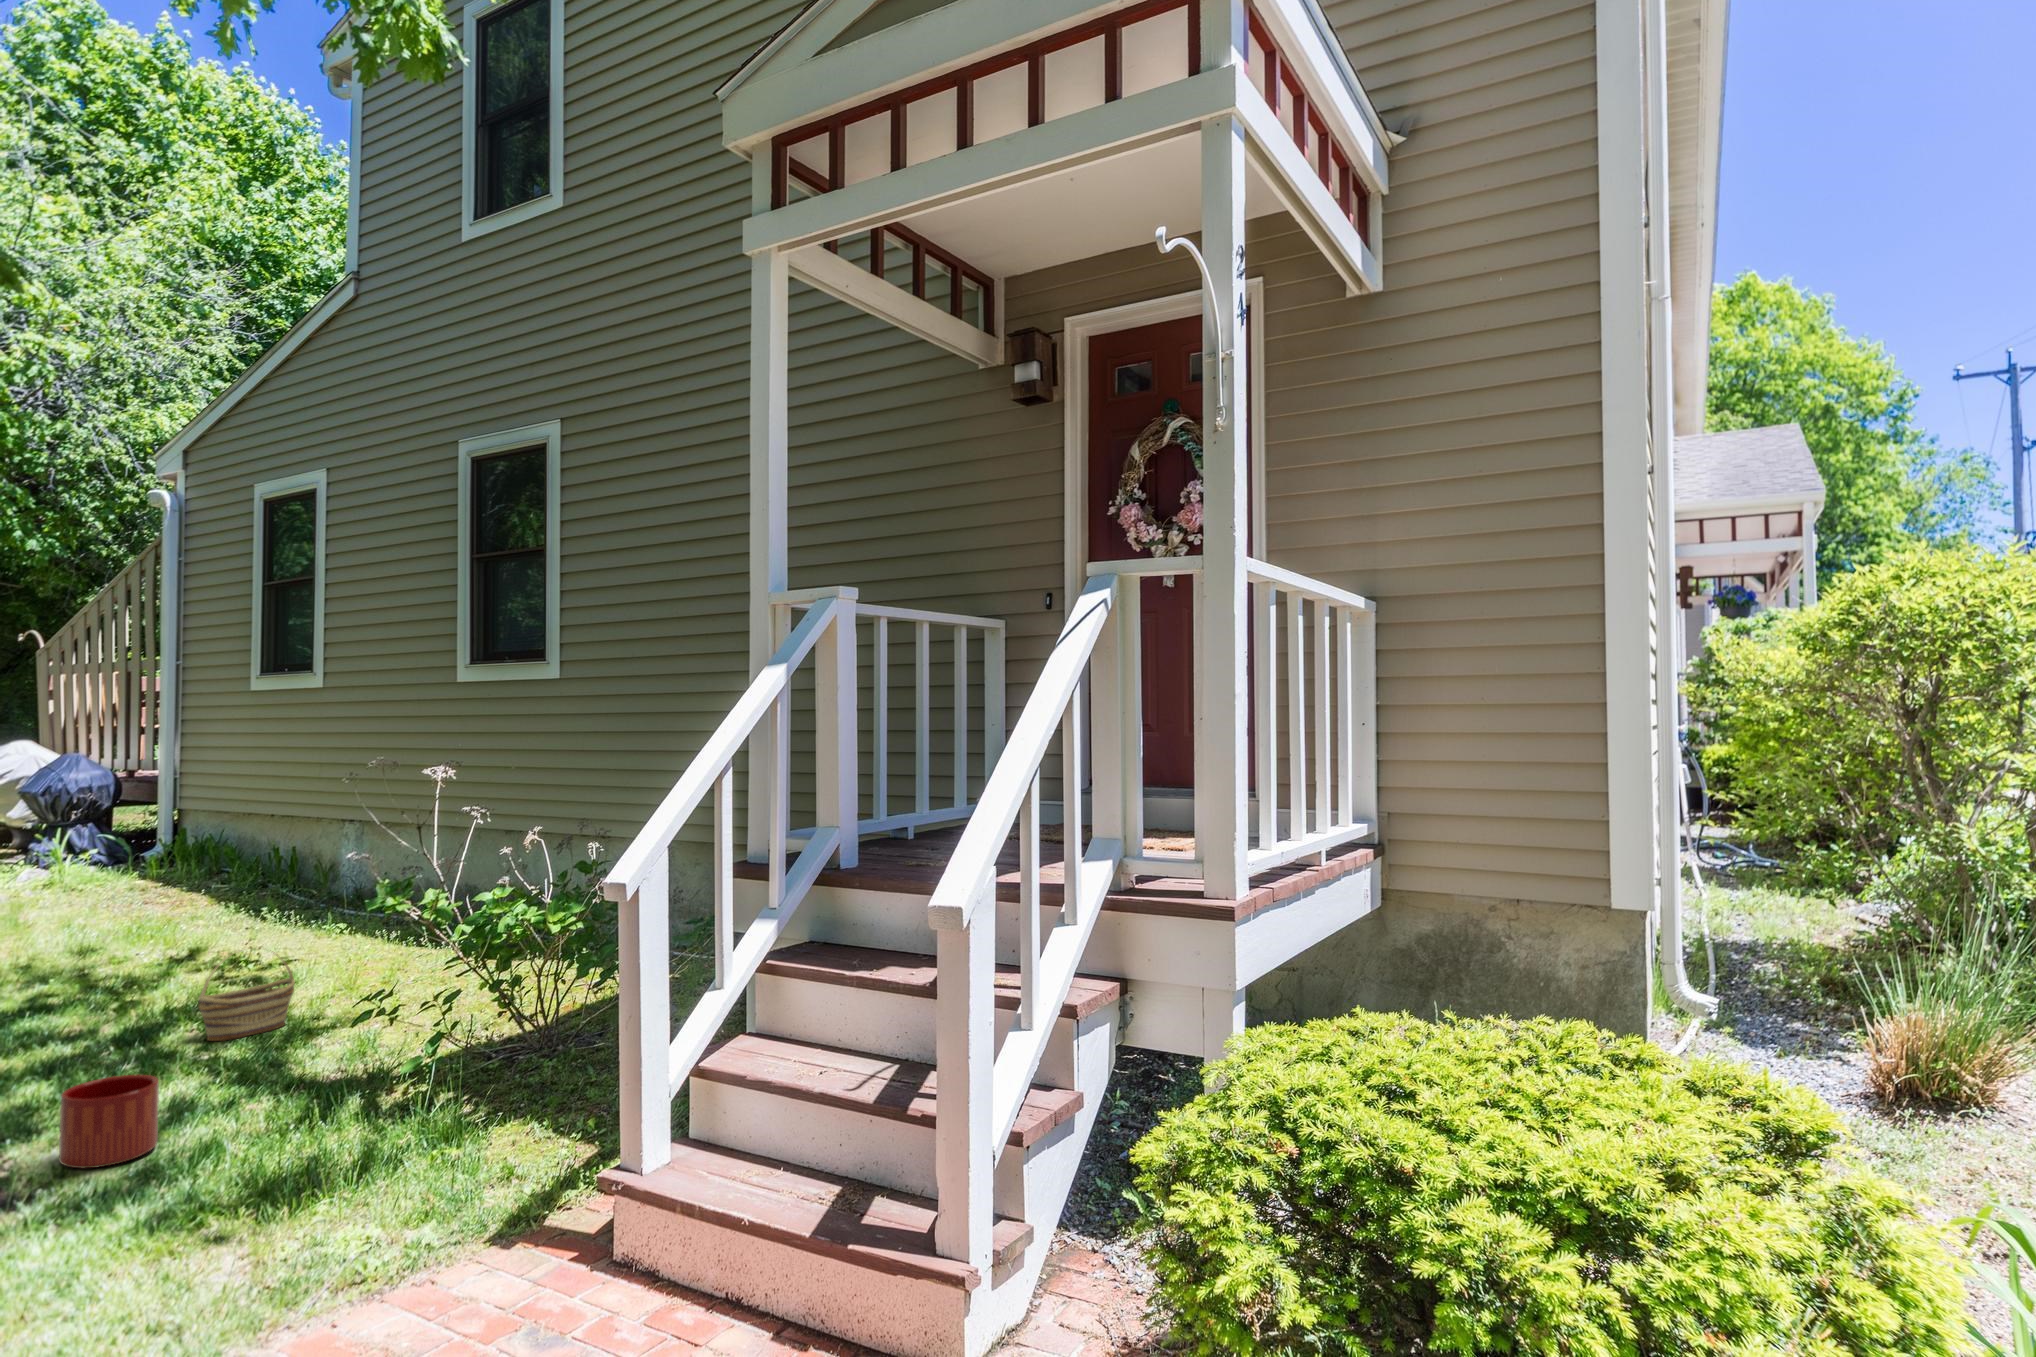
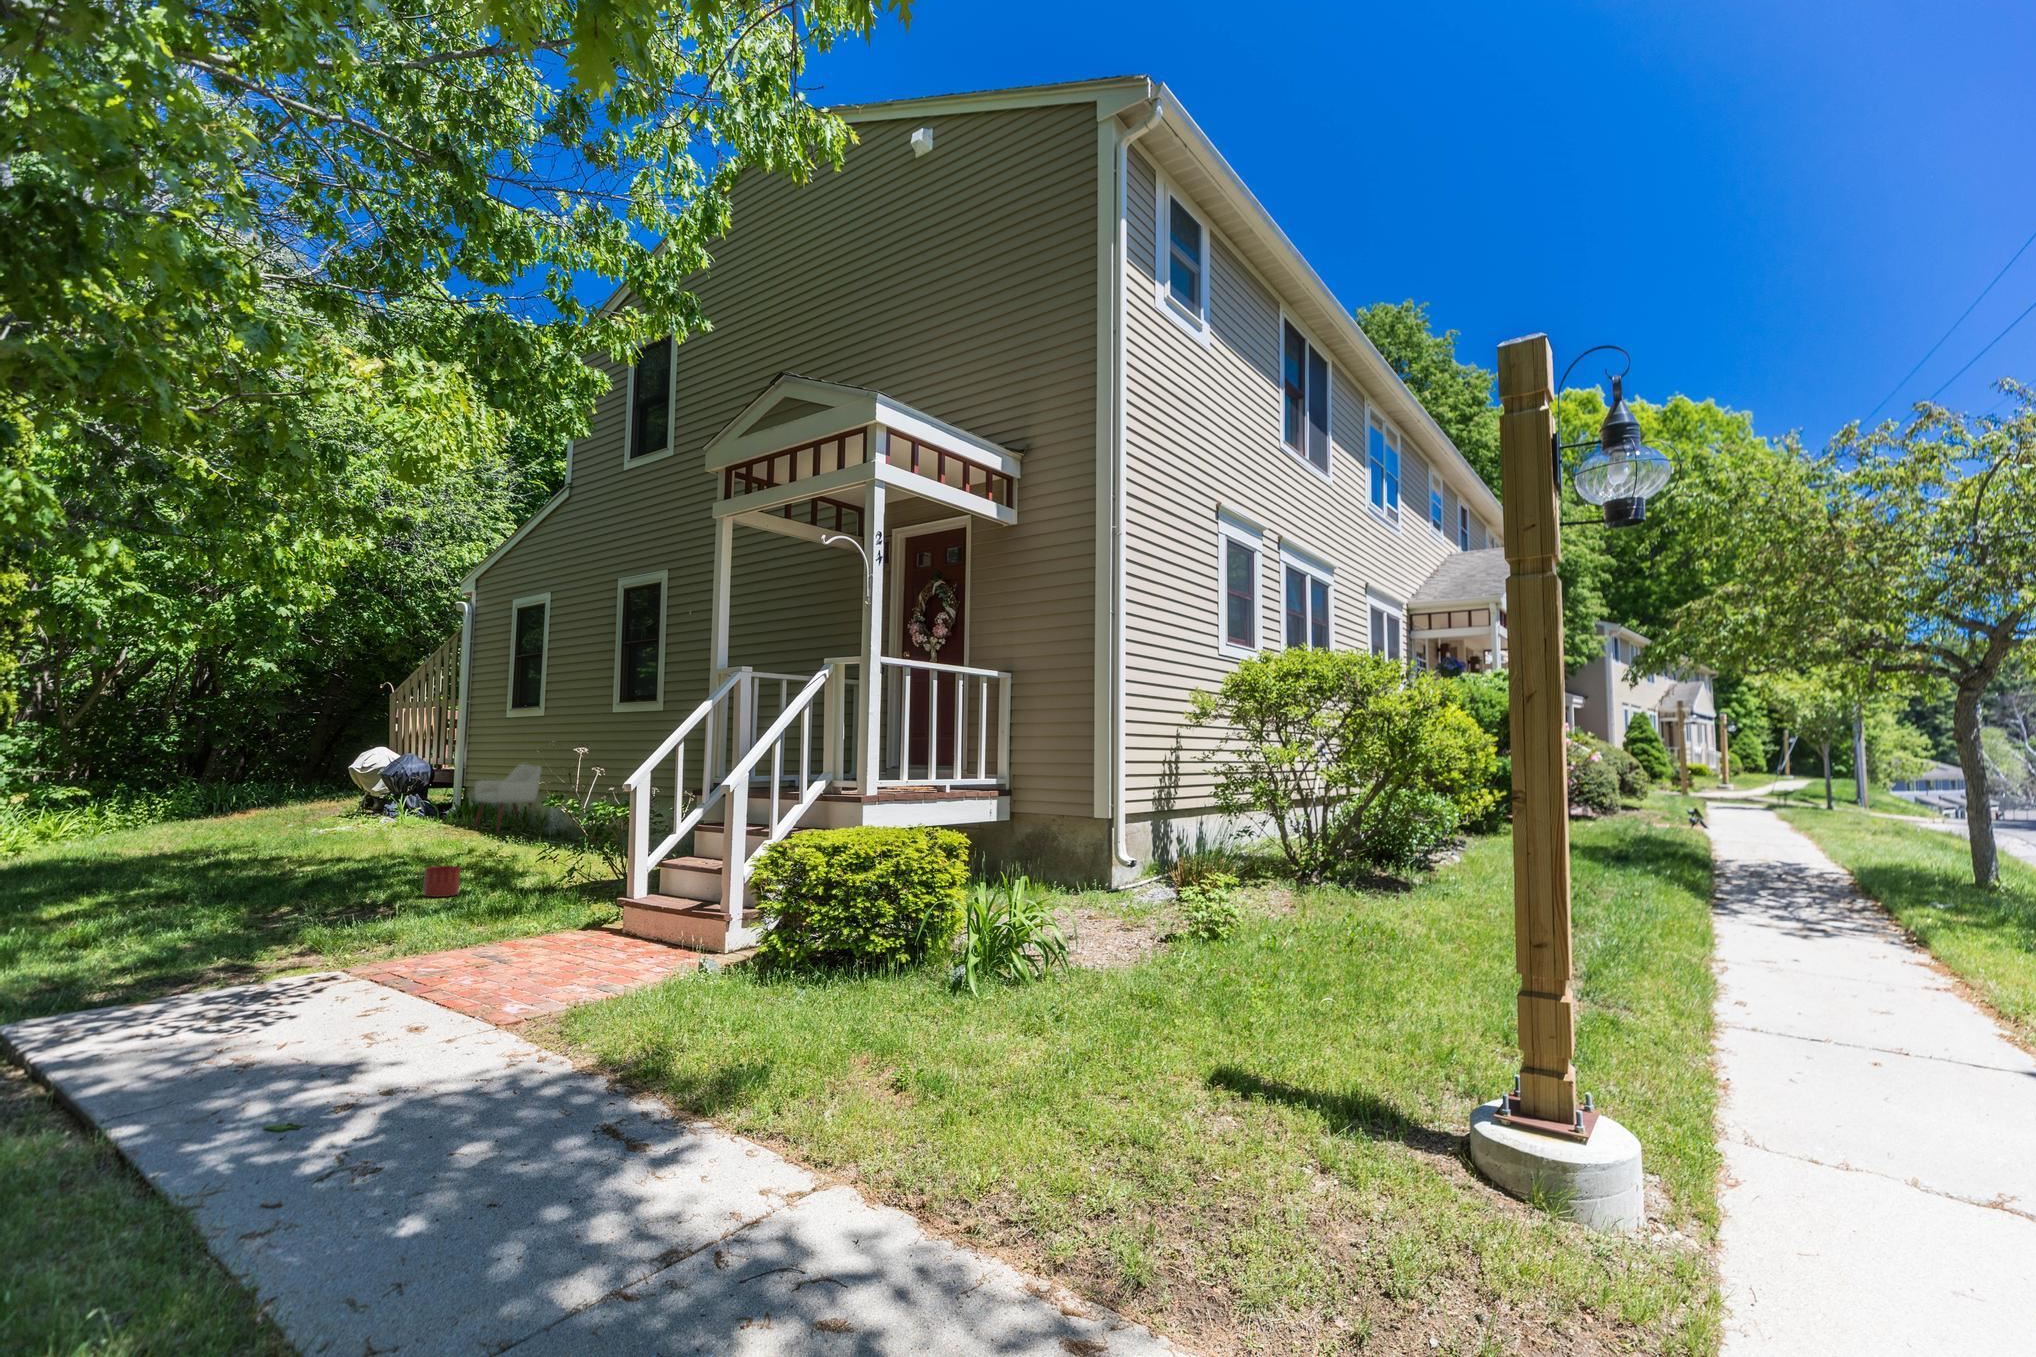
chair: none [194,767,327,898] -> present [474,764,541,833]
basket: present [199,947,295,1041] -> none [475,832,518,874]

